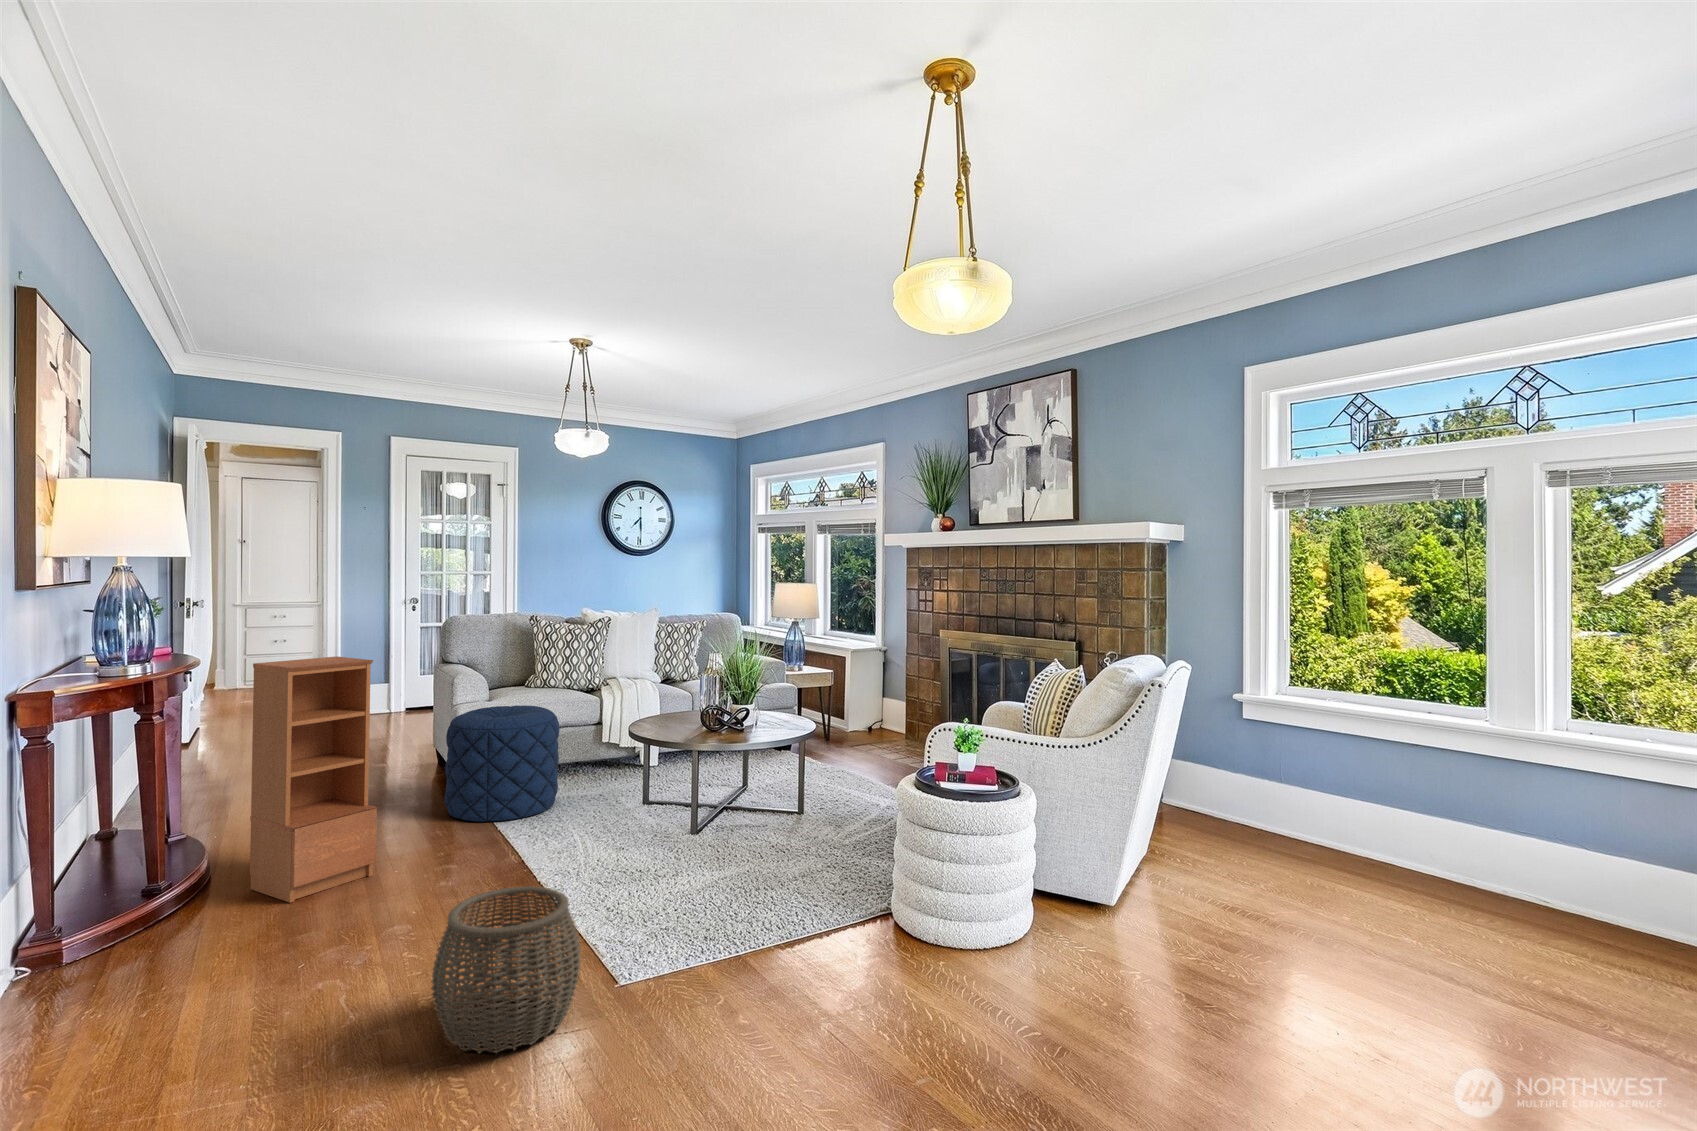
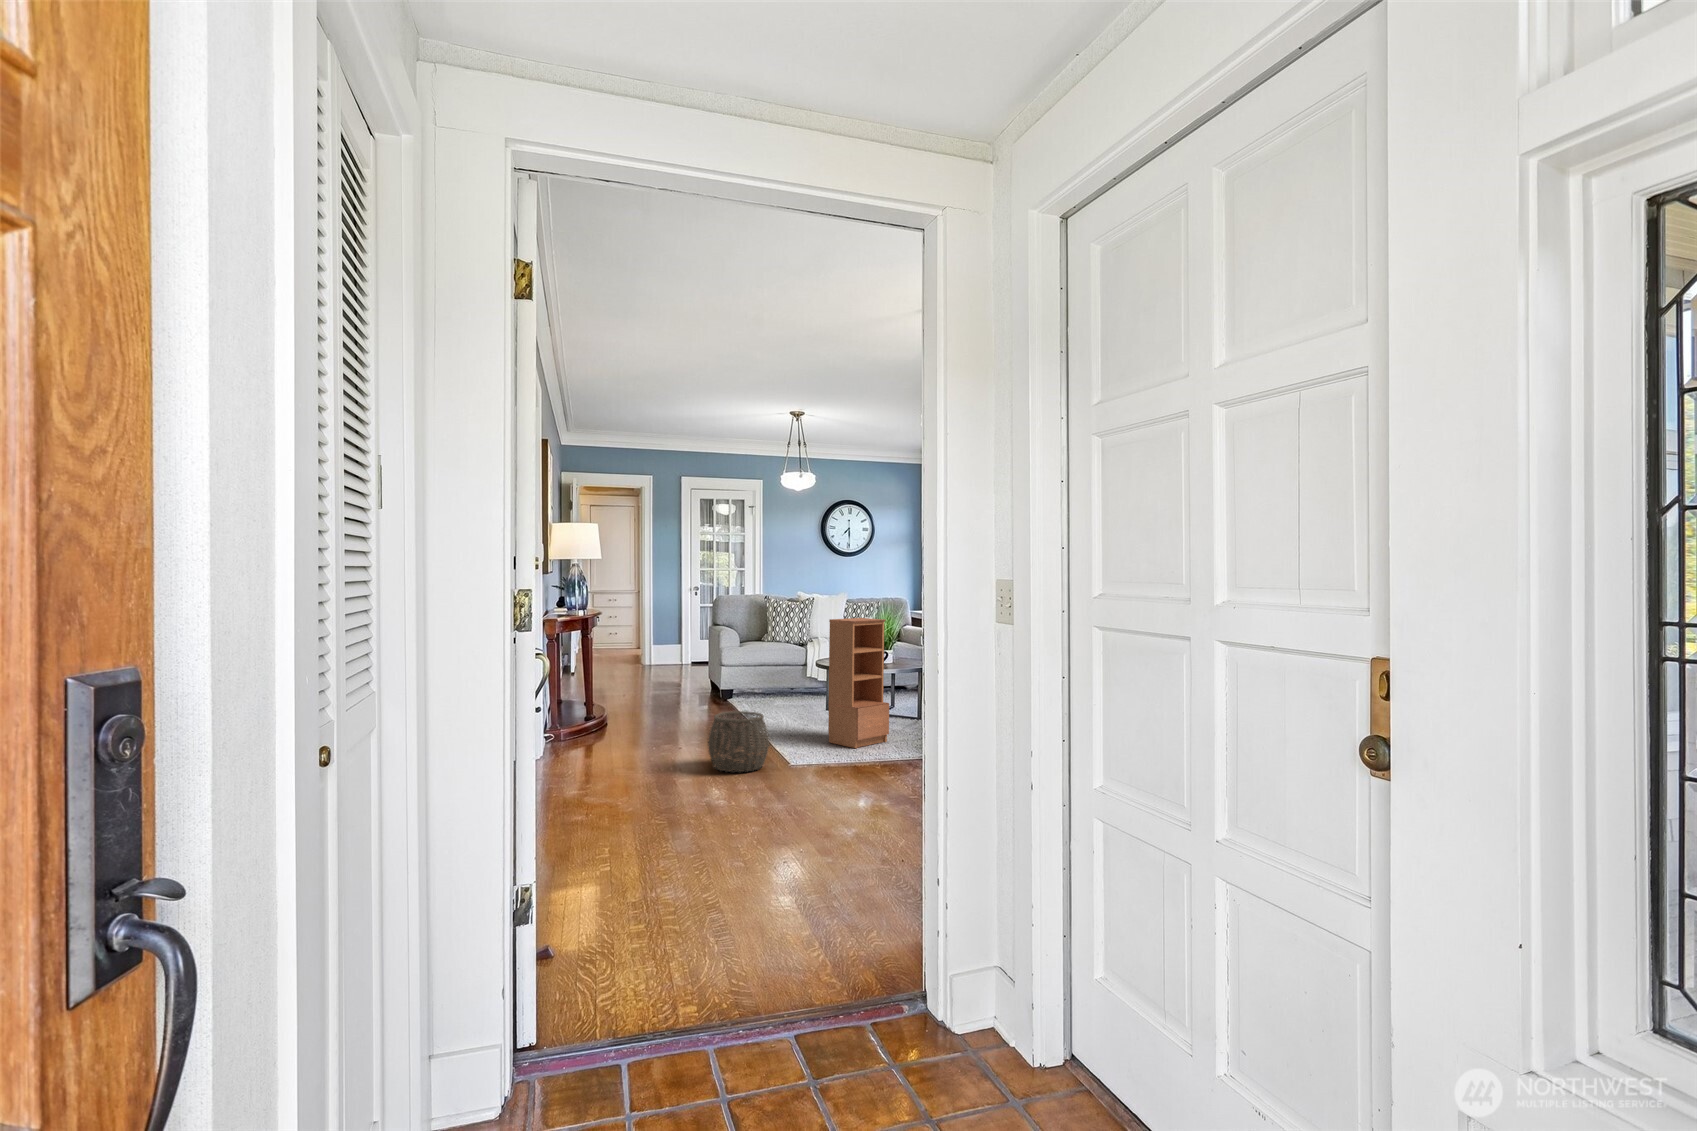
bookcase: present [250,656,377,903] -> present [828,618,889,748]
pouf: present [445,706,560,822] -> none [715,649,778,712]

